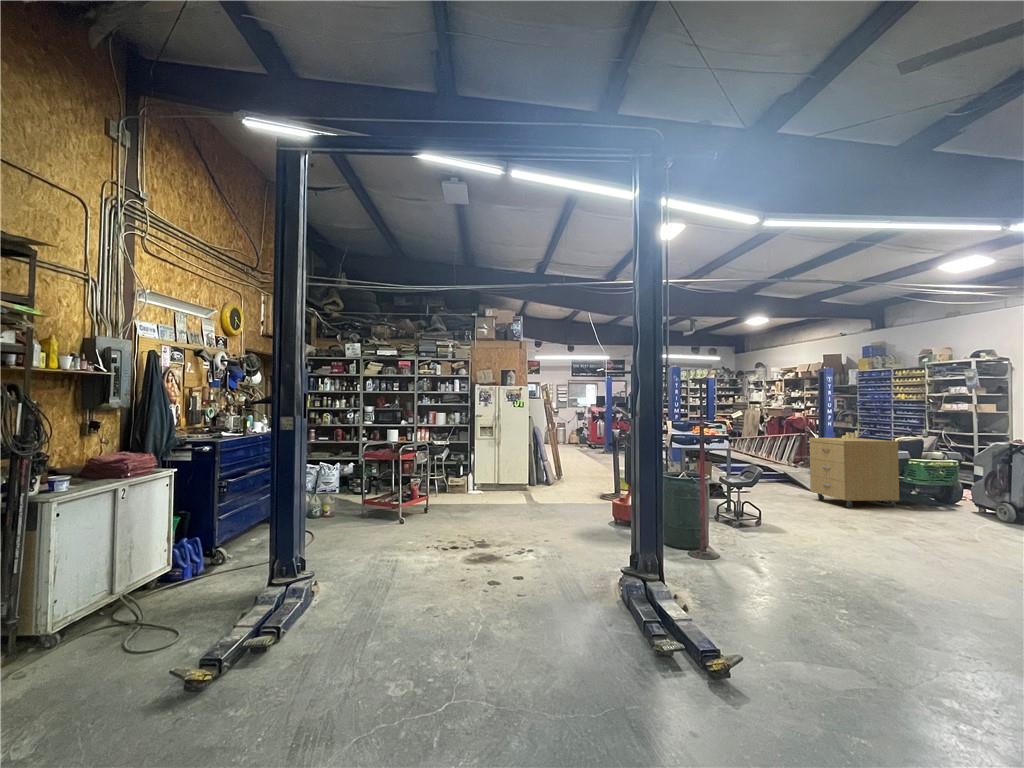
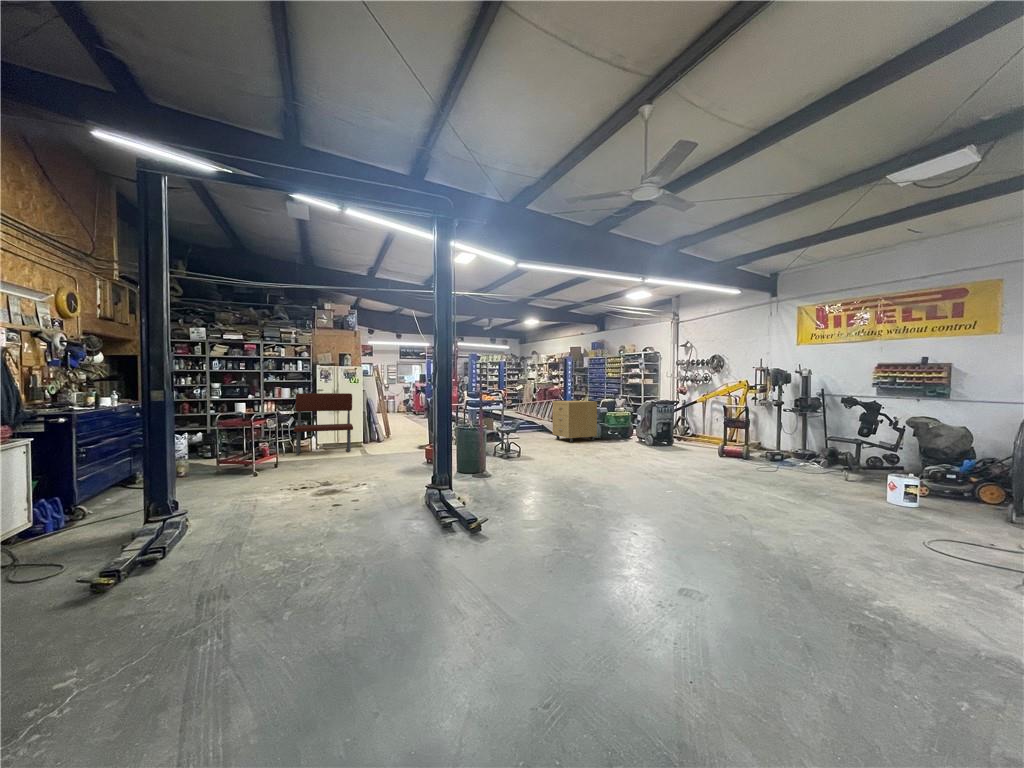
bench: none [447,420,515,497] -> present [294,393,353,455]

